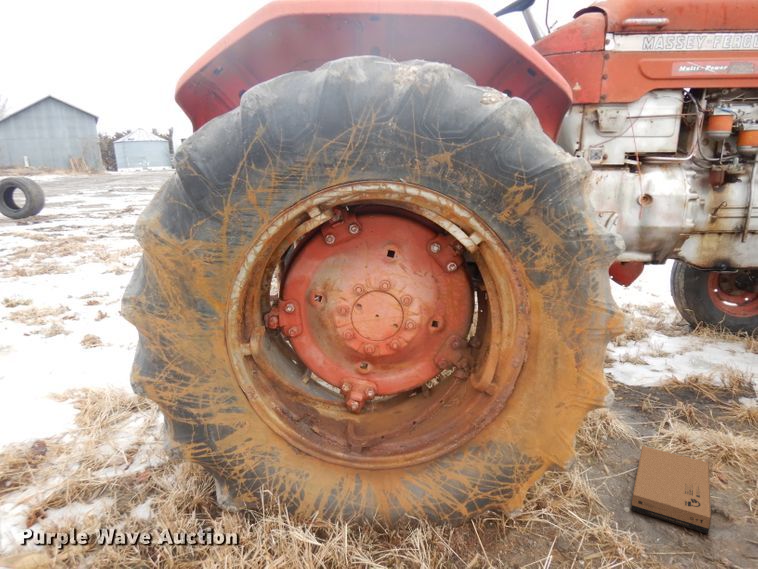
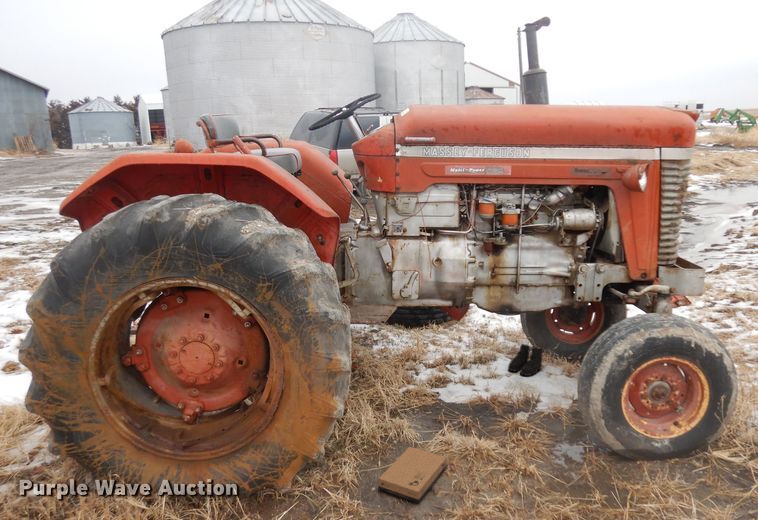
boots: none [686,316,731,355] -> present [508,344,542,376]

